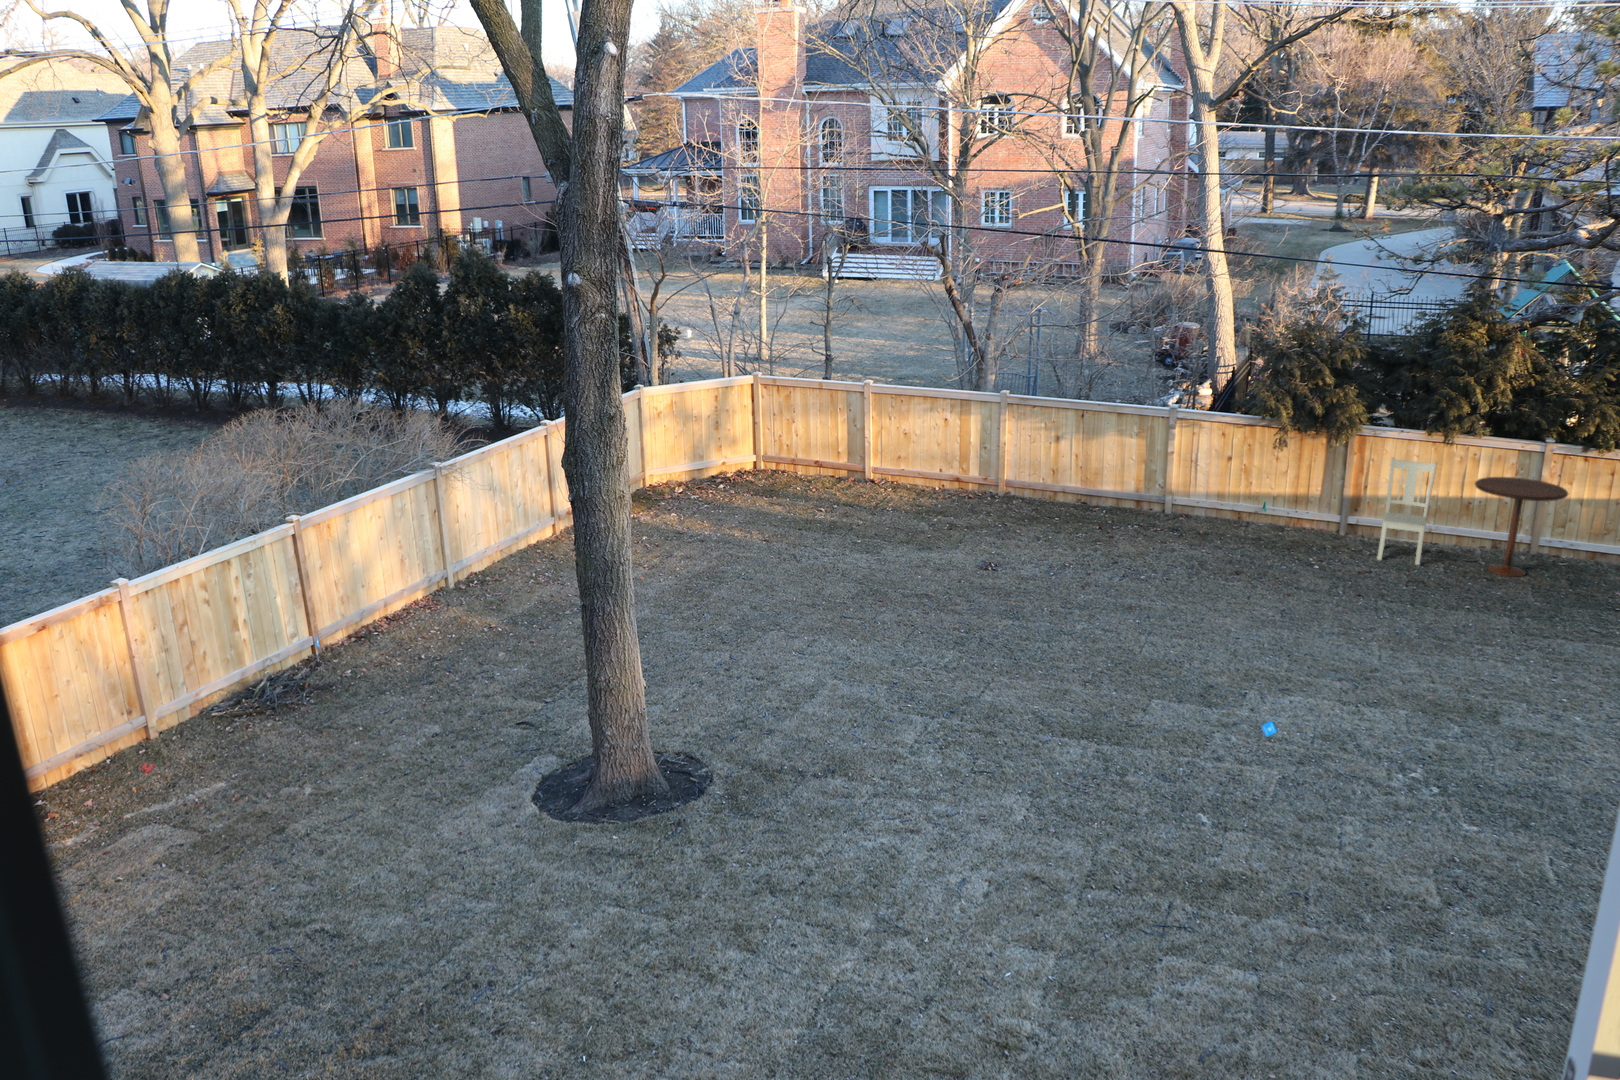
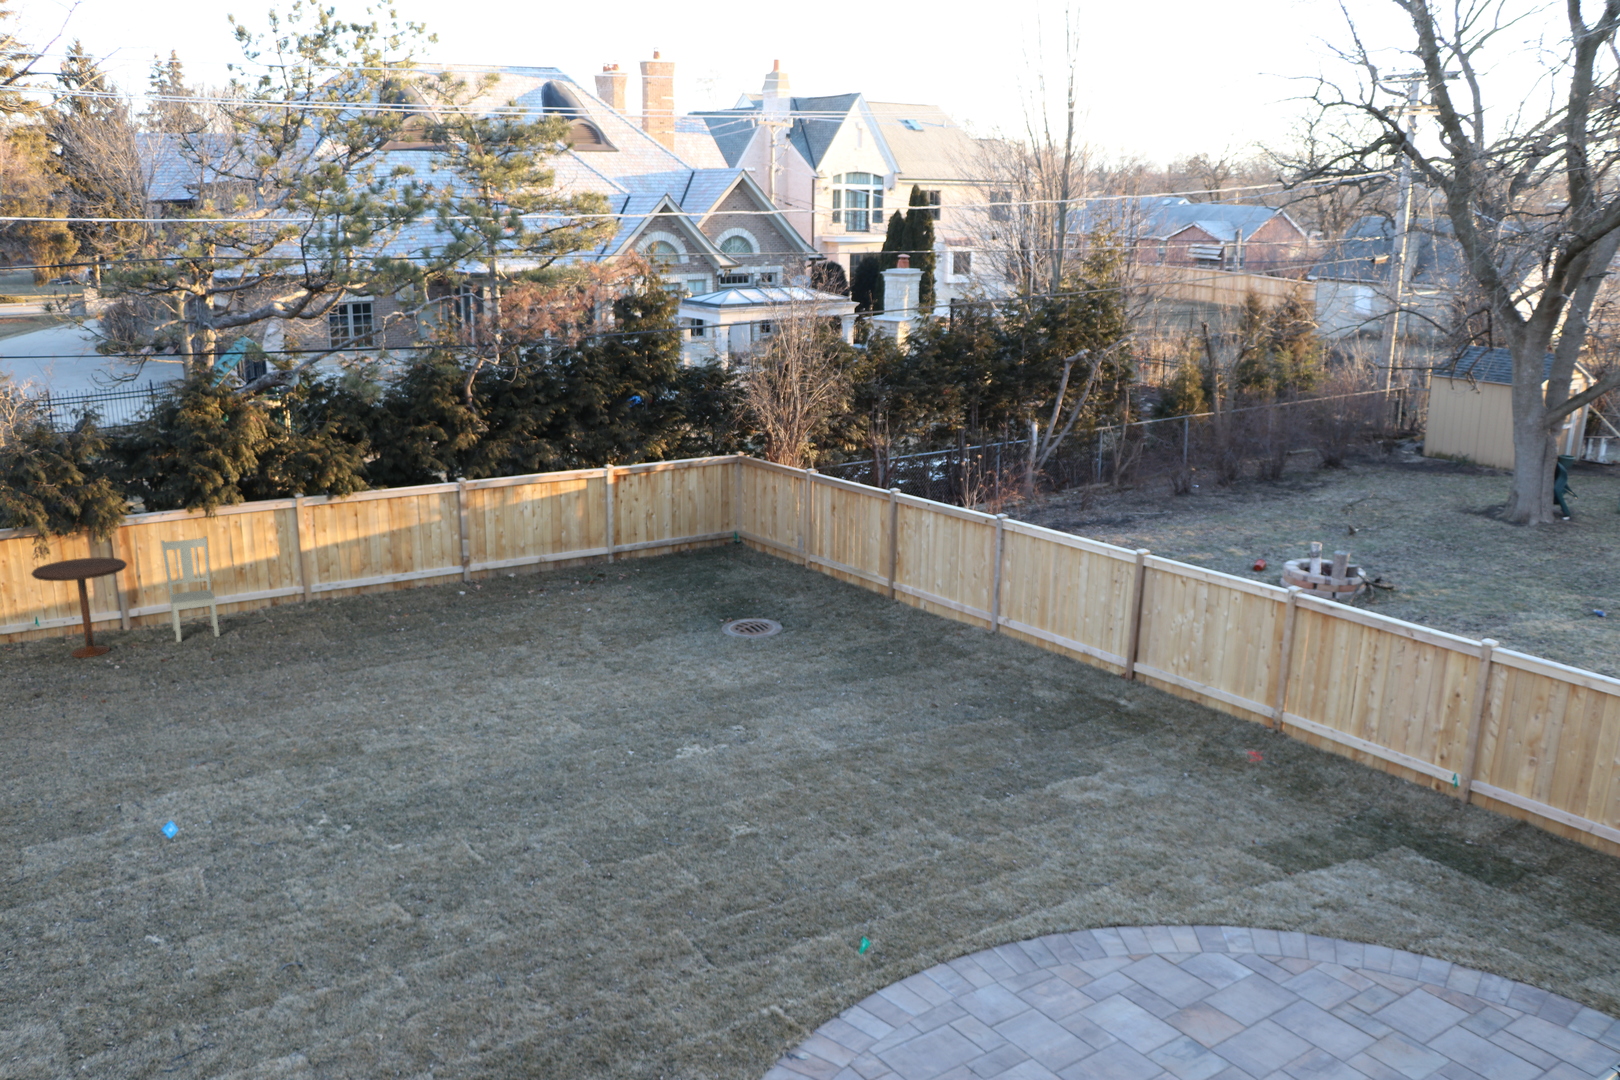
pedestal table: present [1475,477,1568,577] -> present [32,557,127,657]

